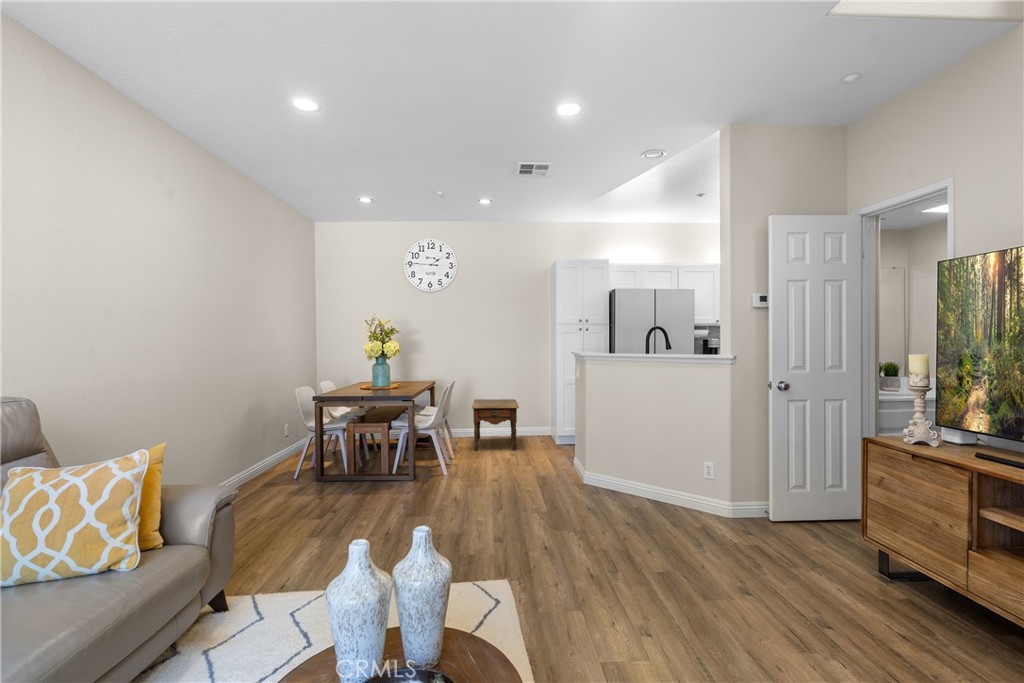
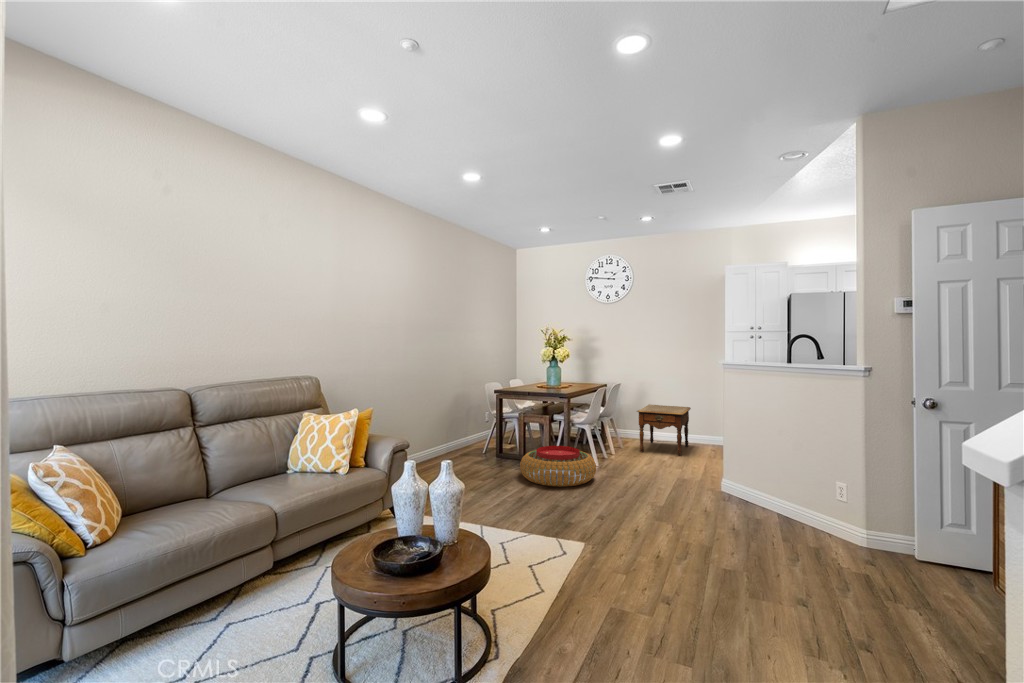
pouf: none [365,457,458,509] -> present [520,446,596,487]

